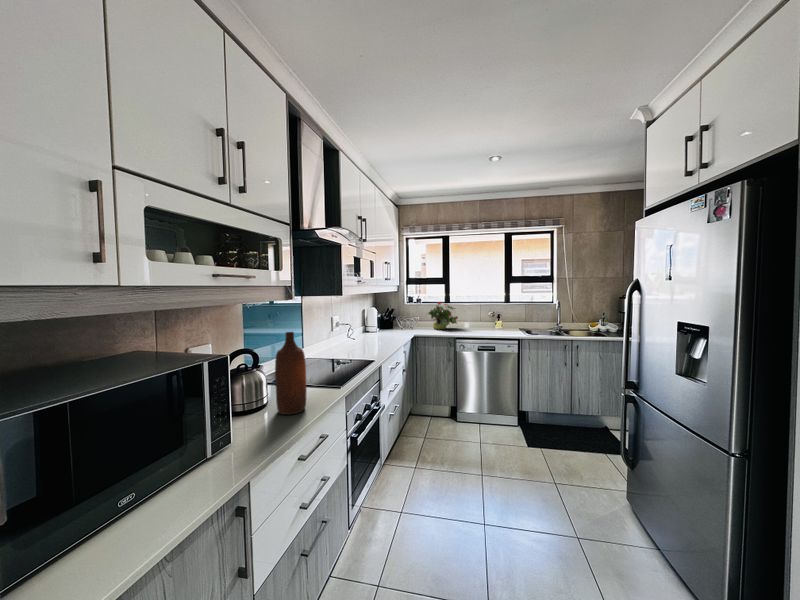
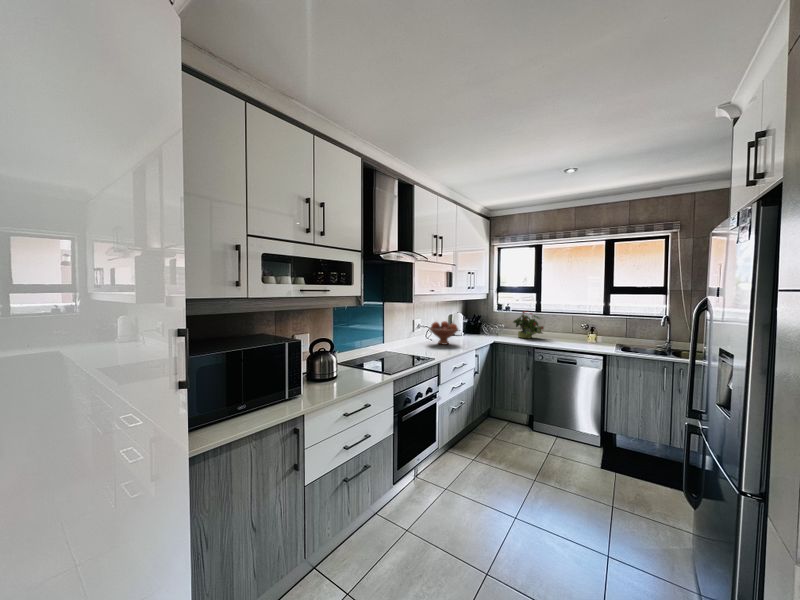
fruit bowl: none [351,317,384,343] -> present [429,321,458,345]
bottle: present [275,332,307,415] -> none [338,329,359,386]

